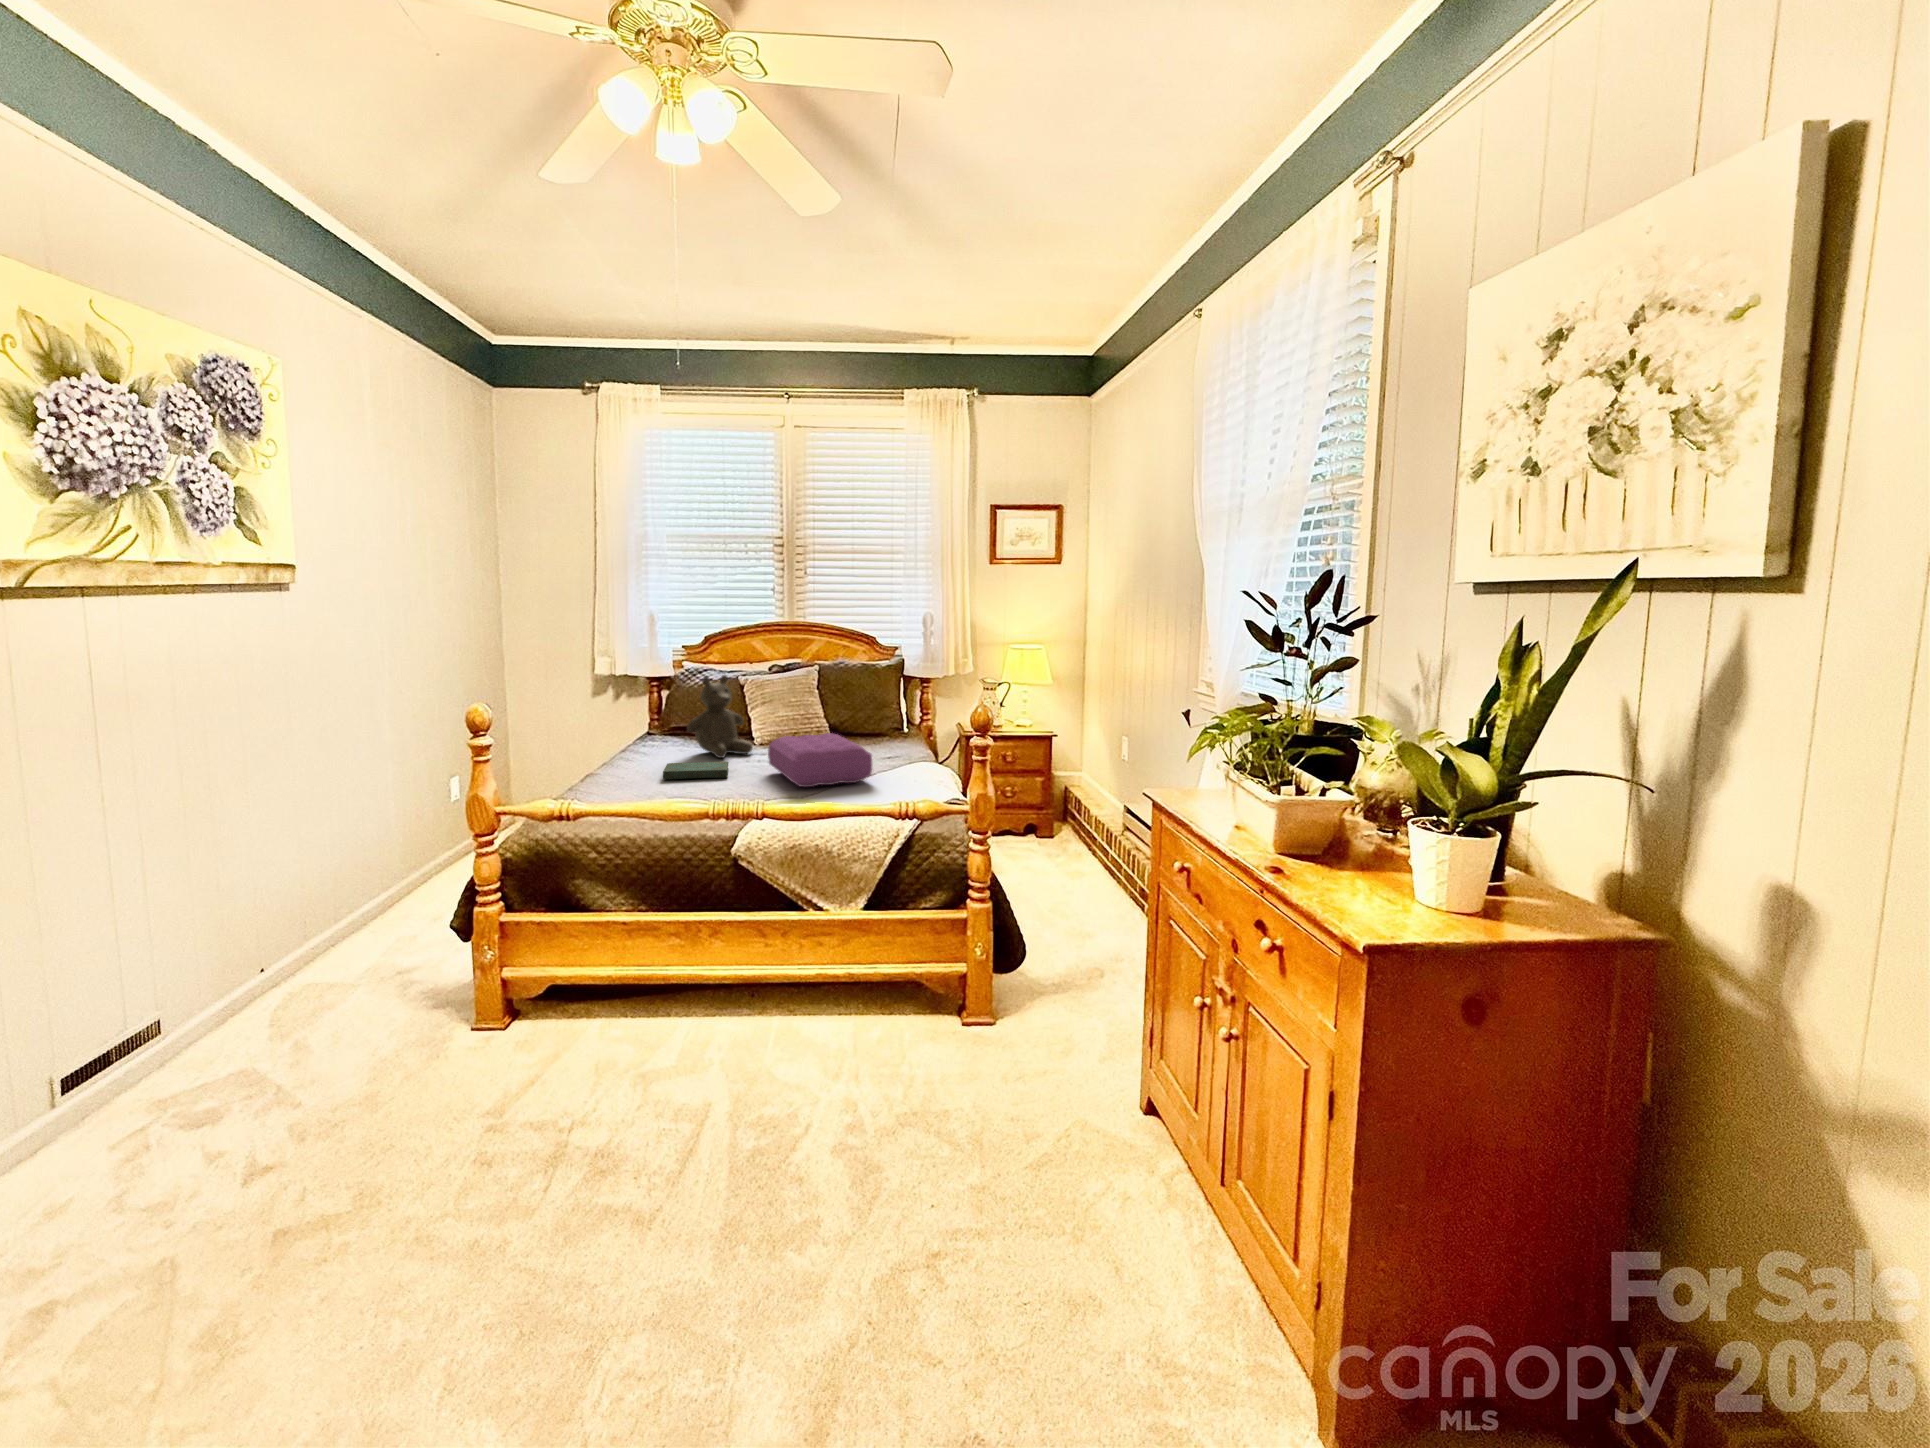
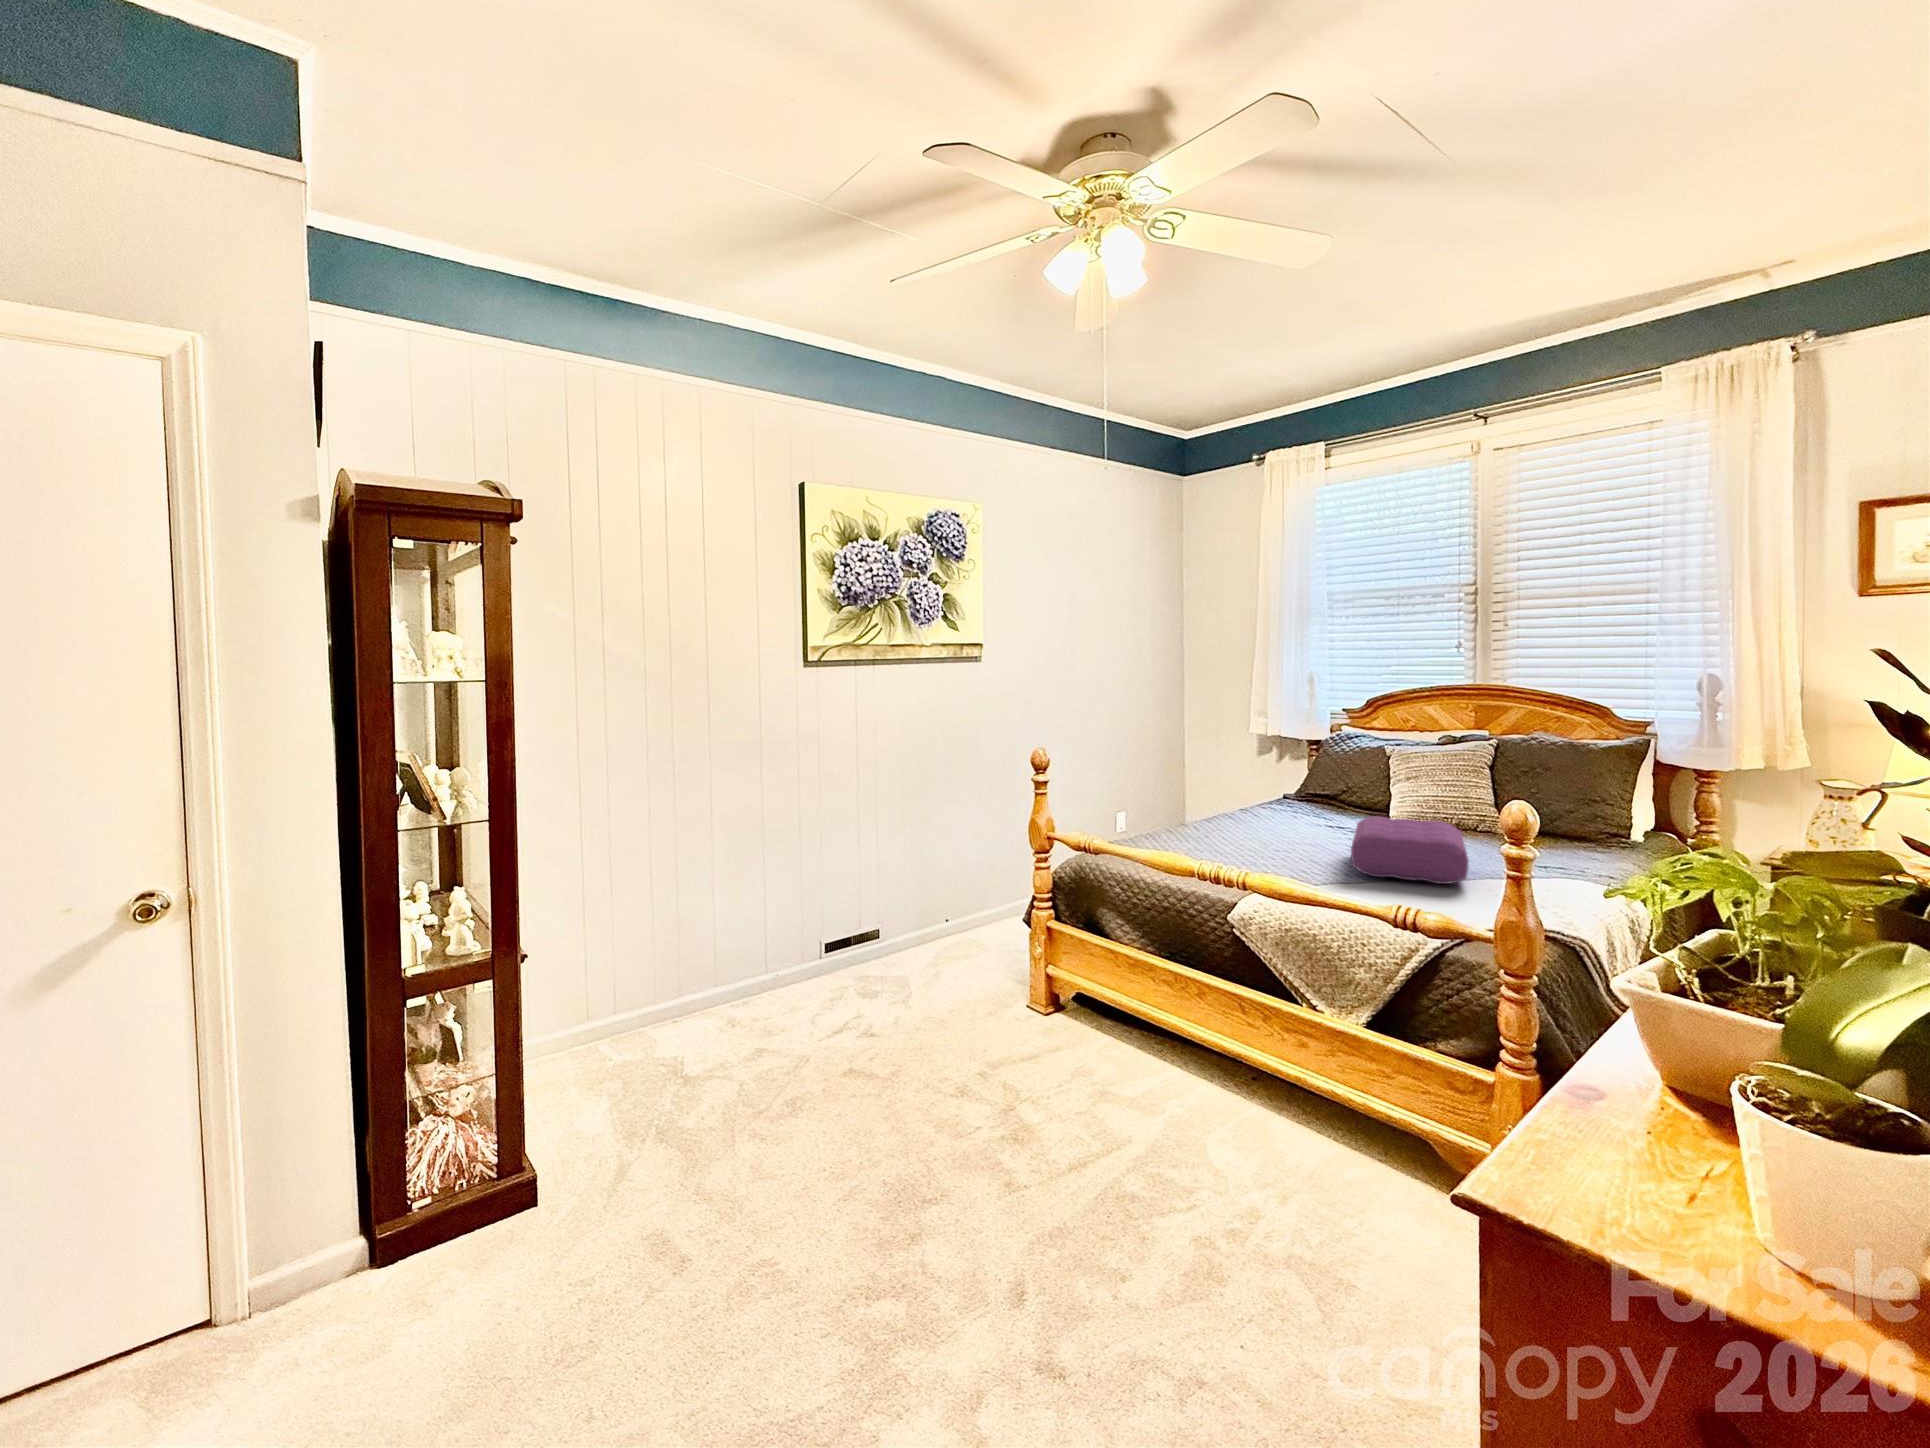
teddy bear: present [687,675,752,758] -> none [1297,743,1371,832]
book: present [663,761,729,779] -> none [1240,826,1321,850]

